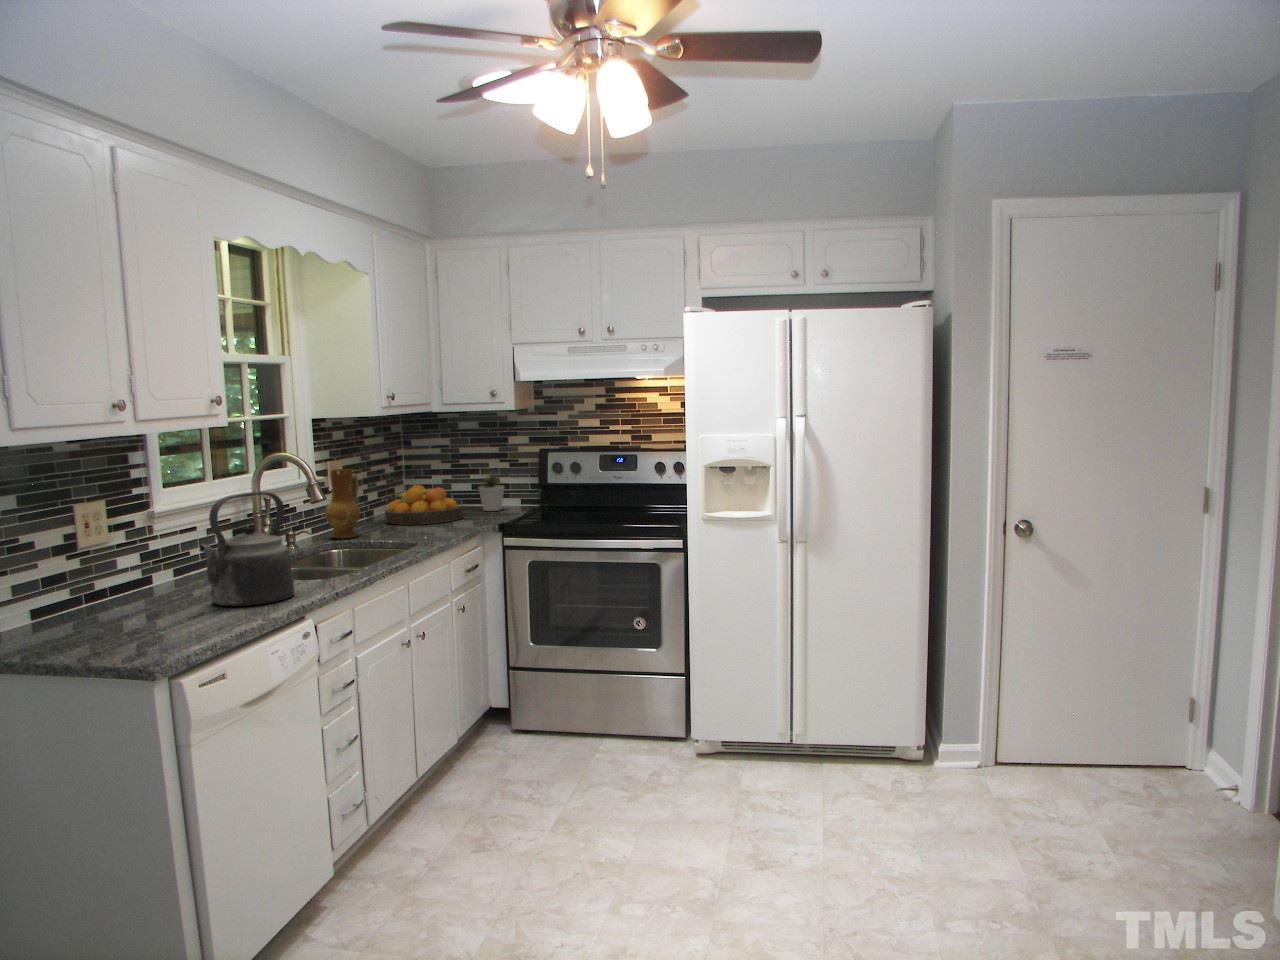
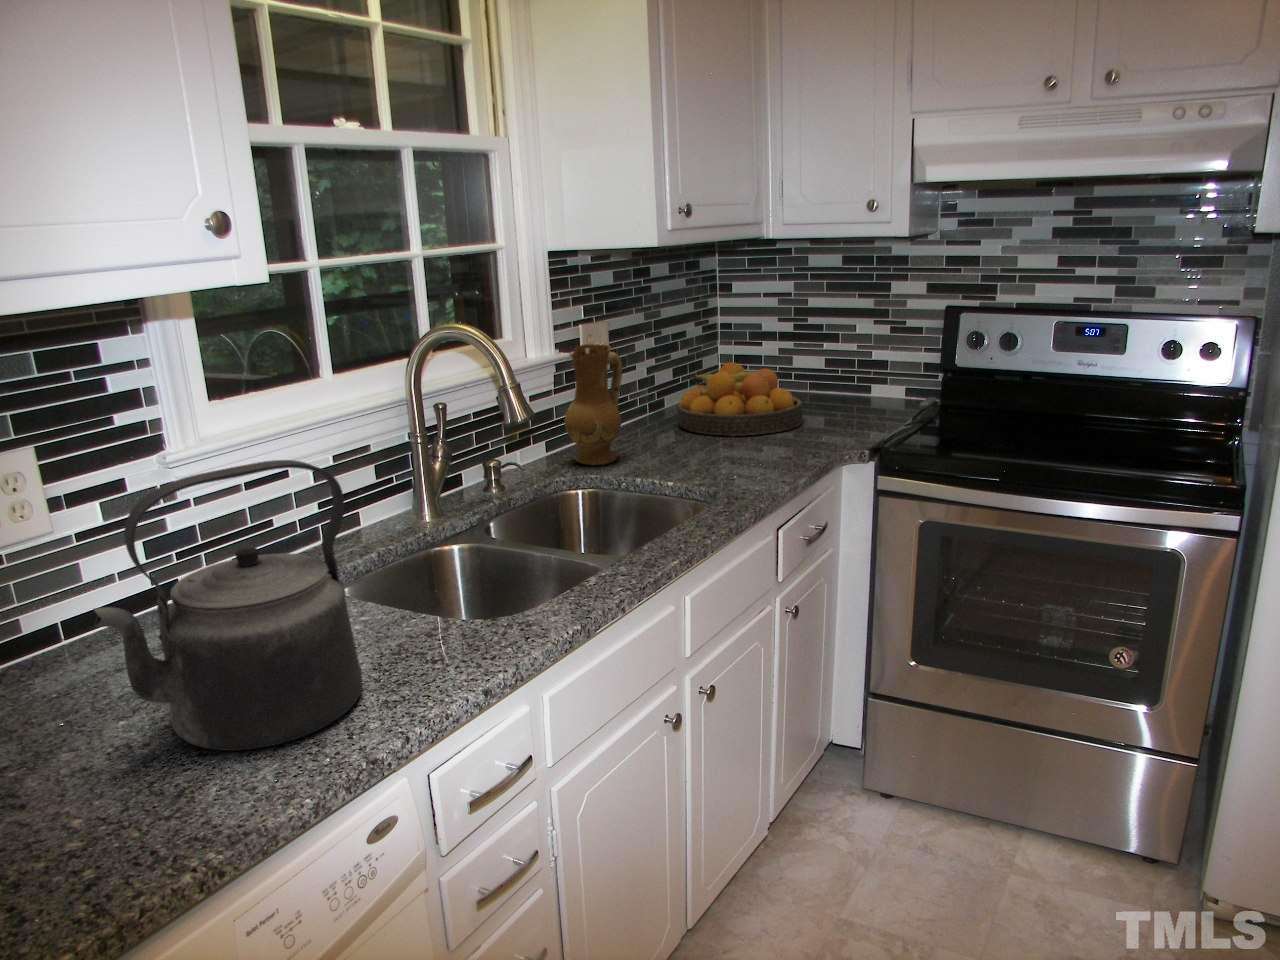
potted plant: present [479,474,504,511] -> none [833,340,879,409]

